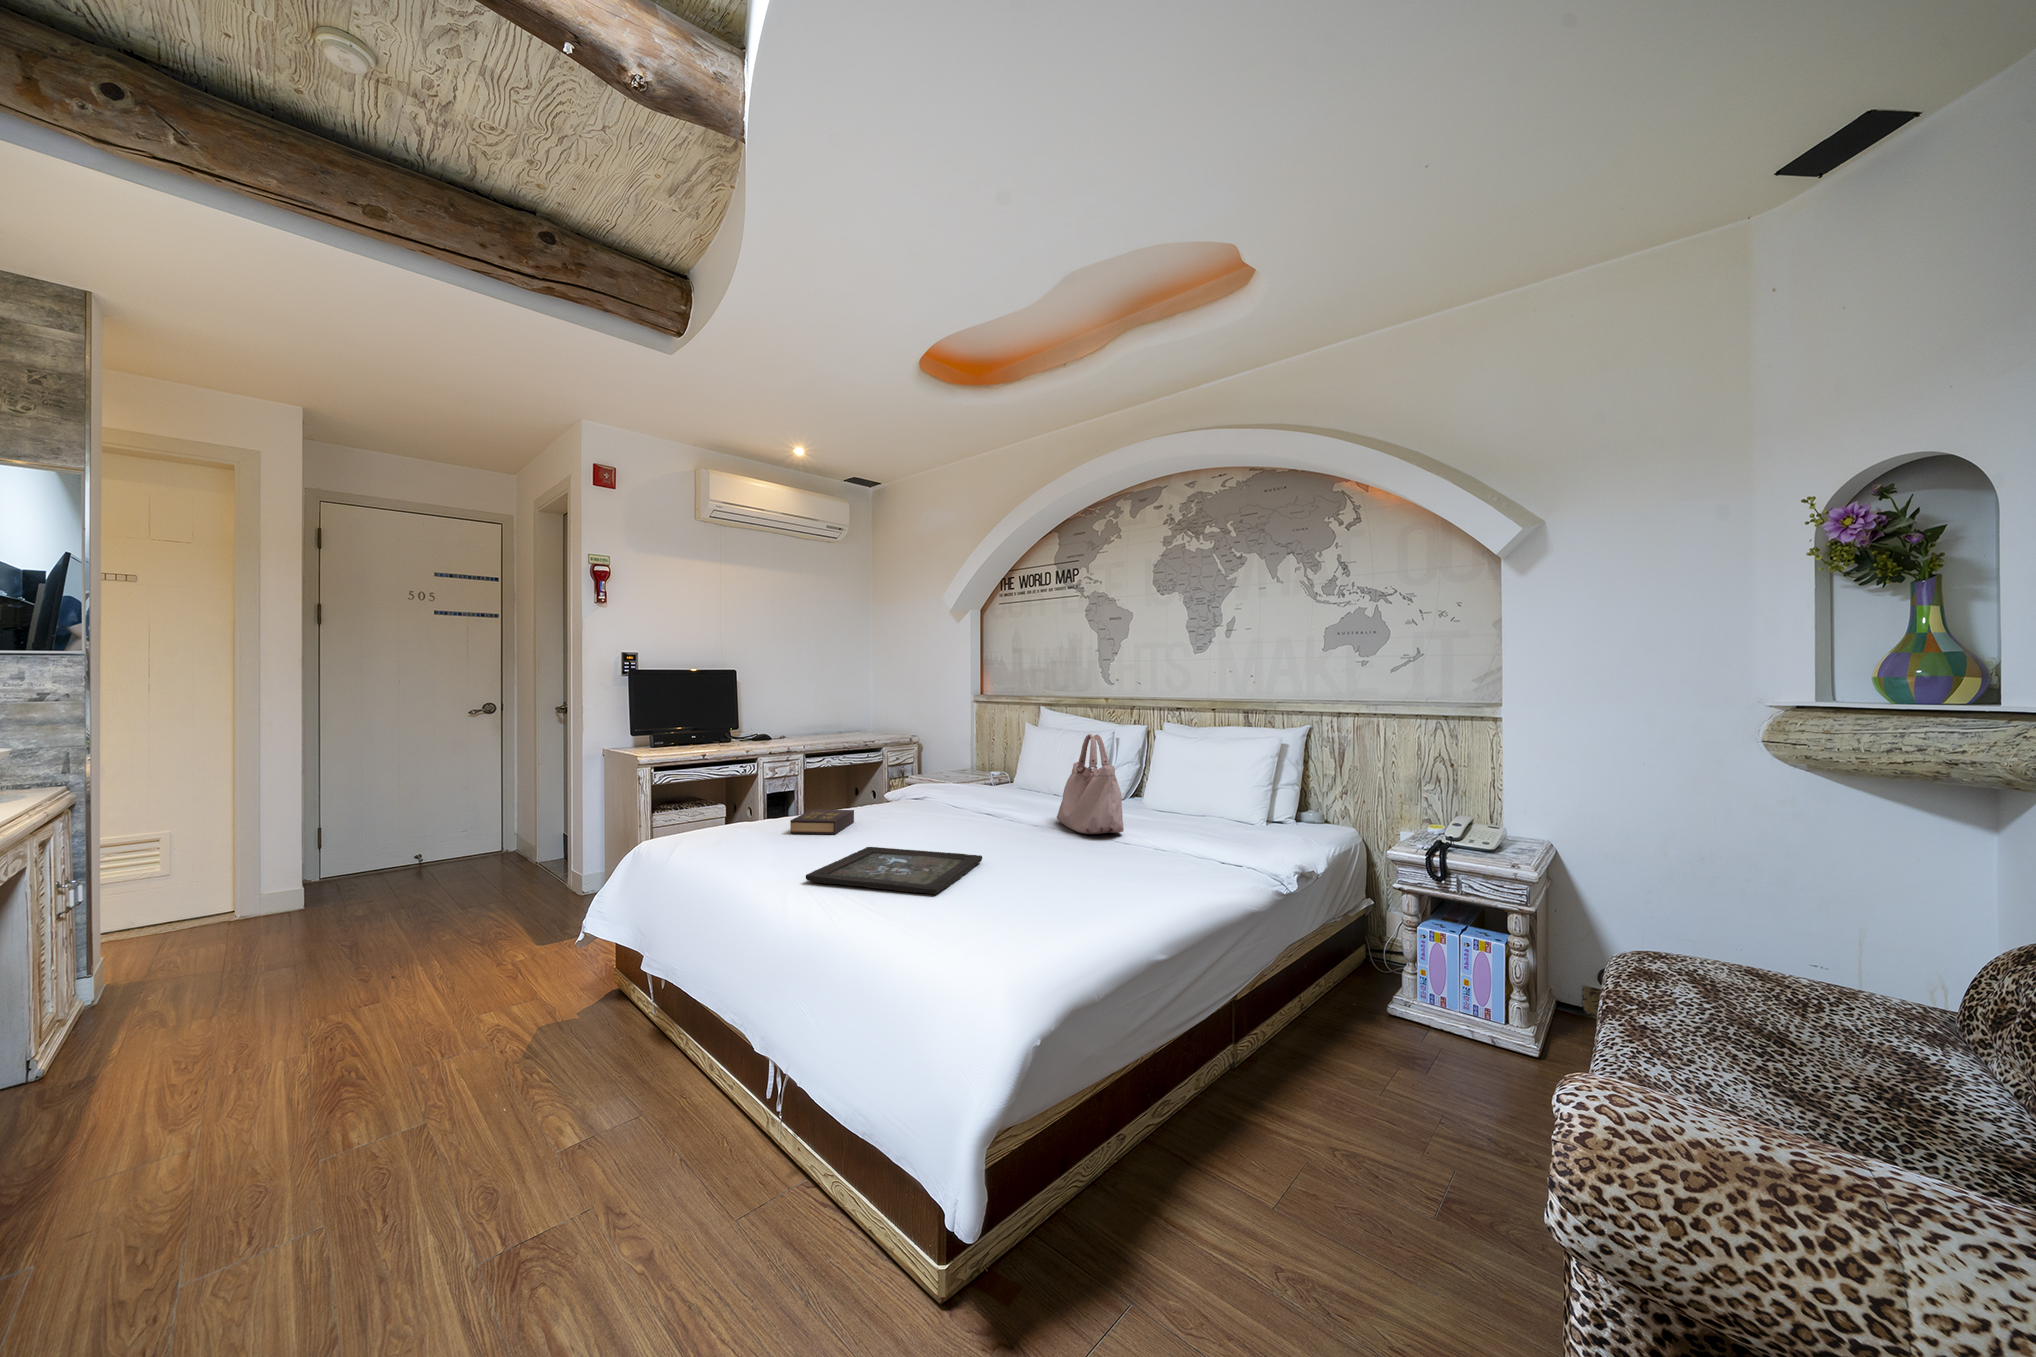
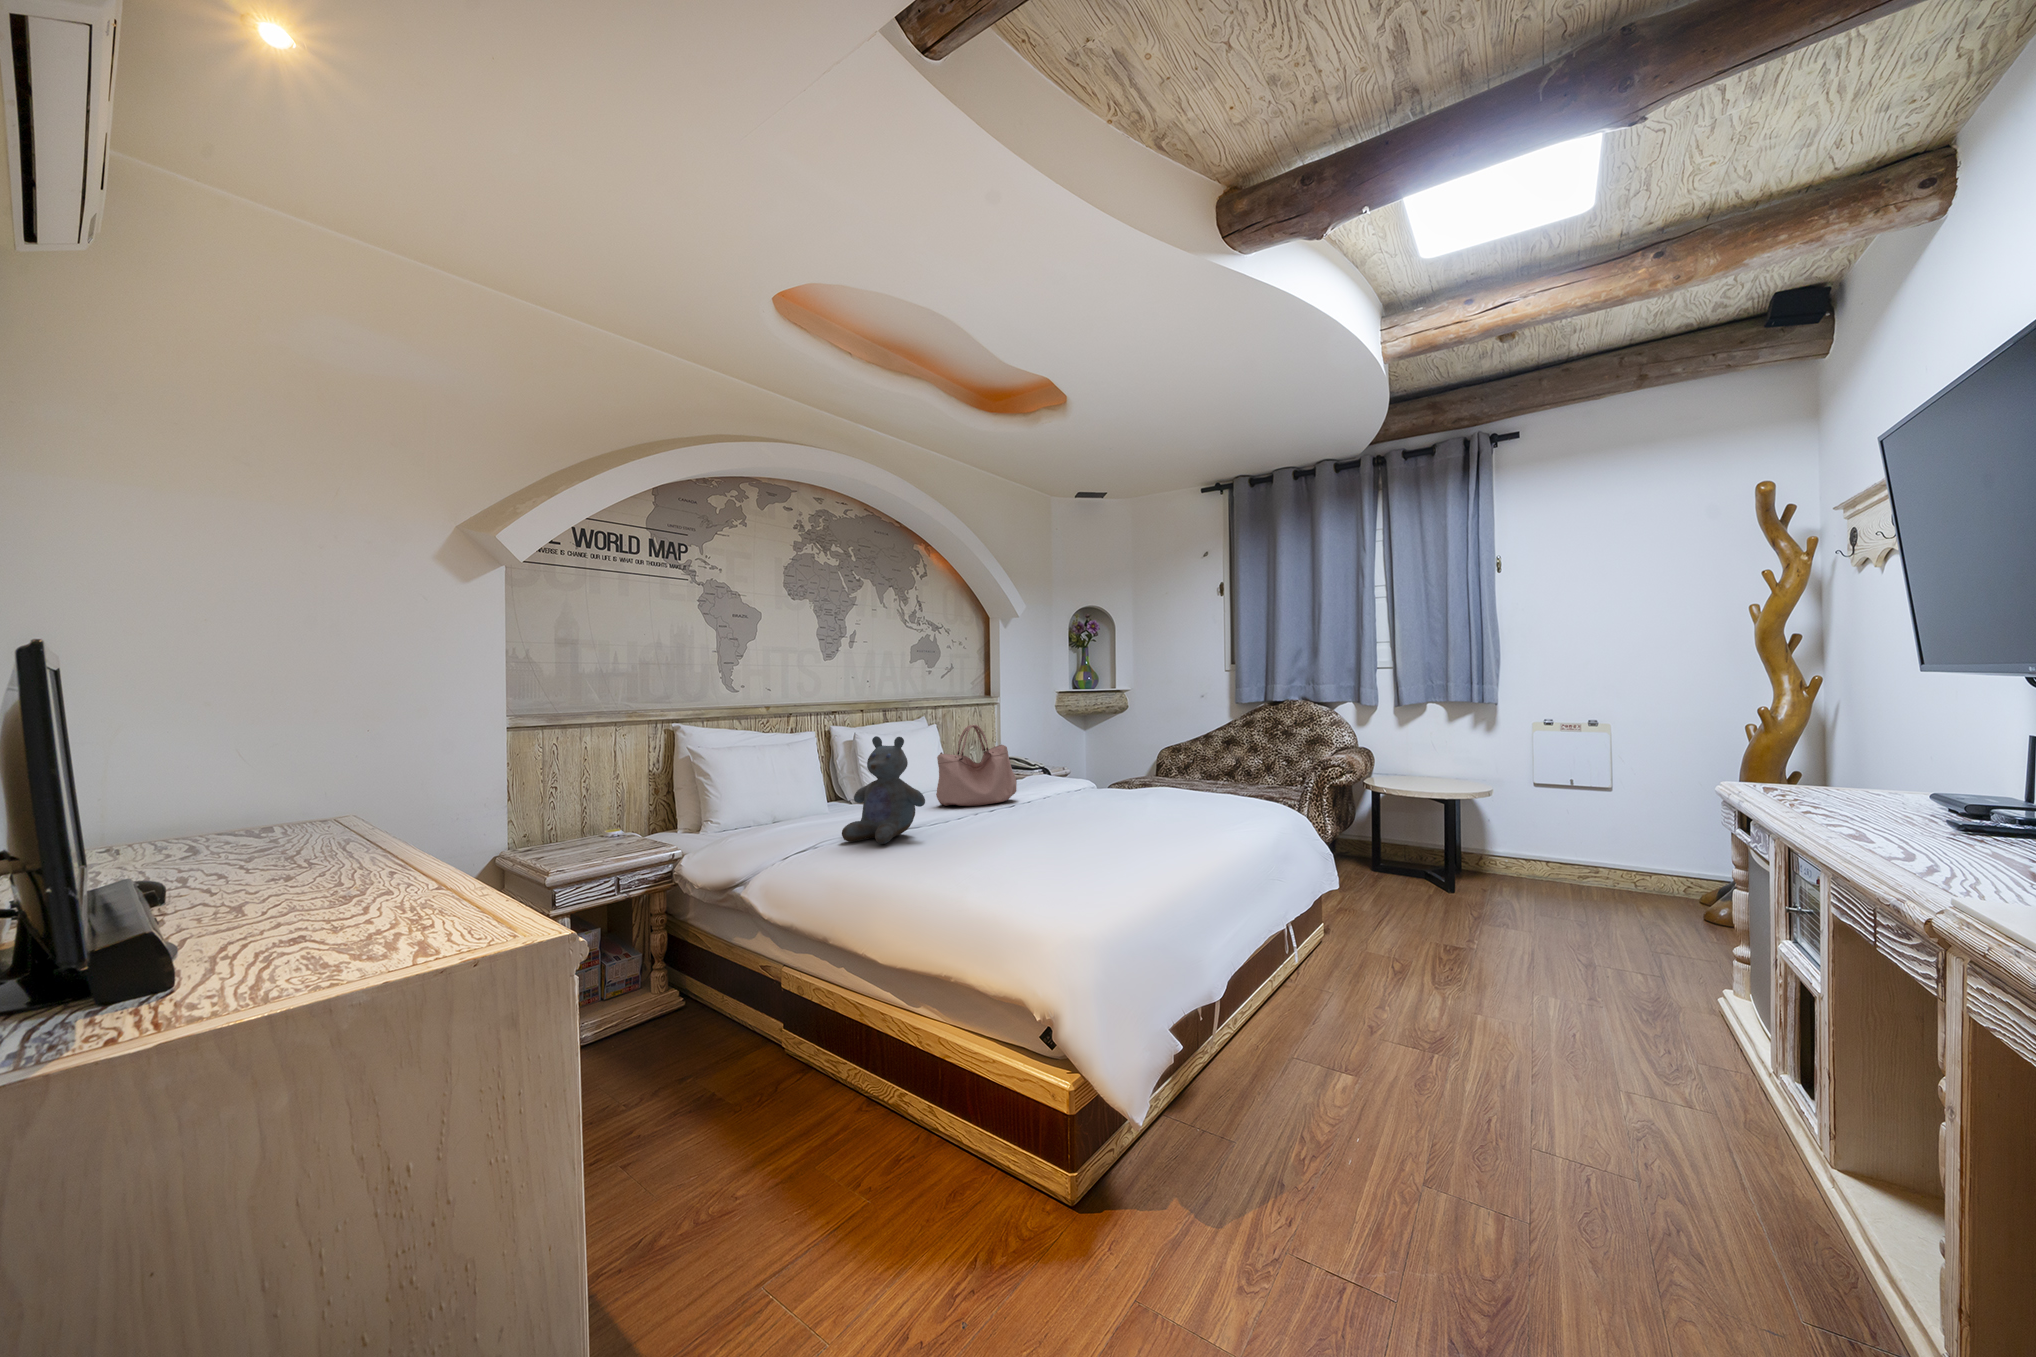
stuffed bear: none [892,726,958,811] -> present [842,736,925,844]
hardback book: present [790,809,854,834] -> none [962,834,1034,864]
tray: present [806,847,982,894] -> none [1098,809,1199,835]

